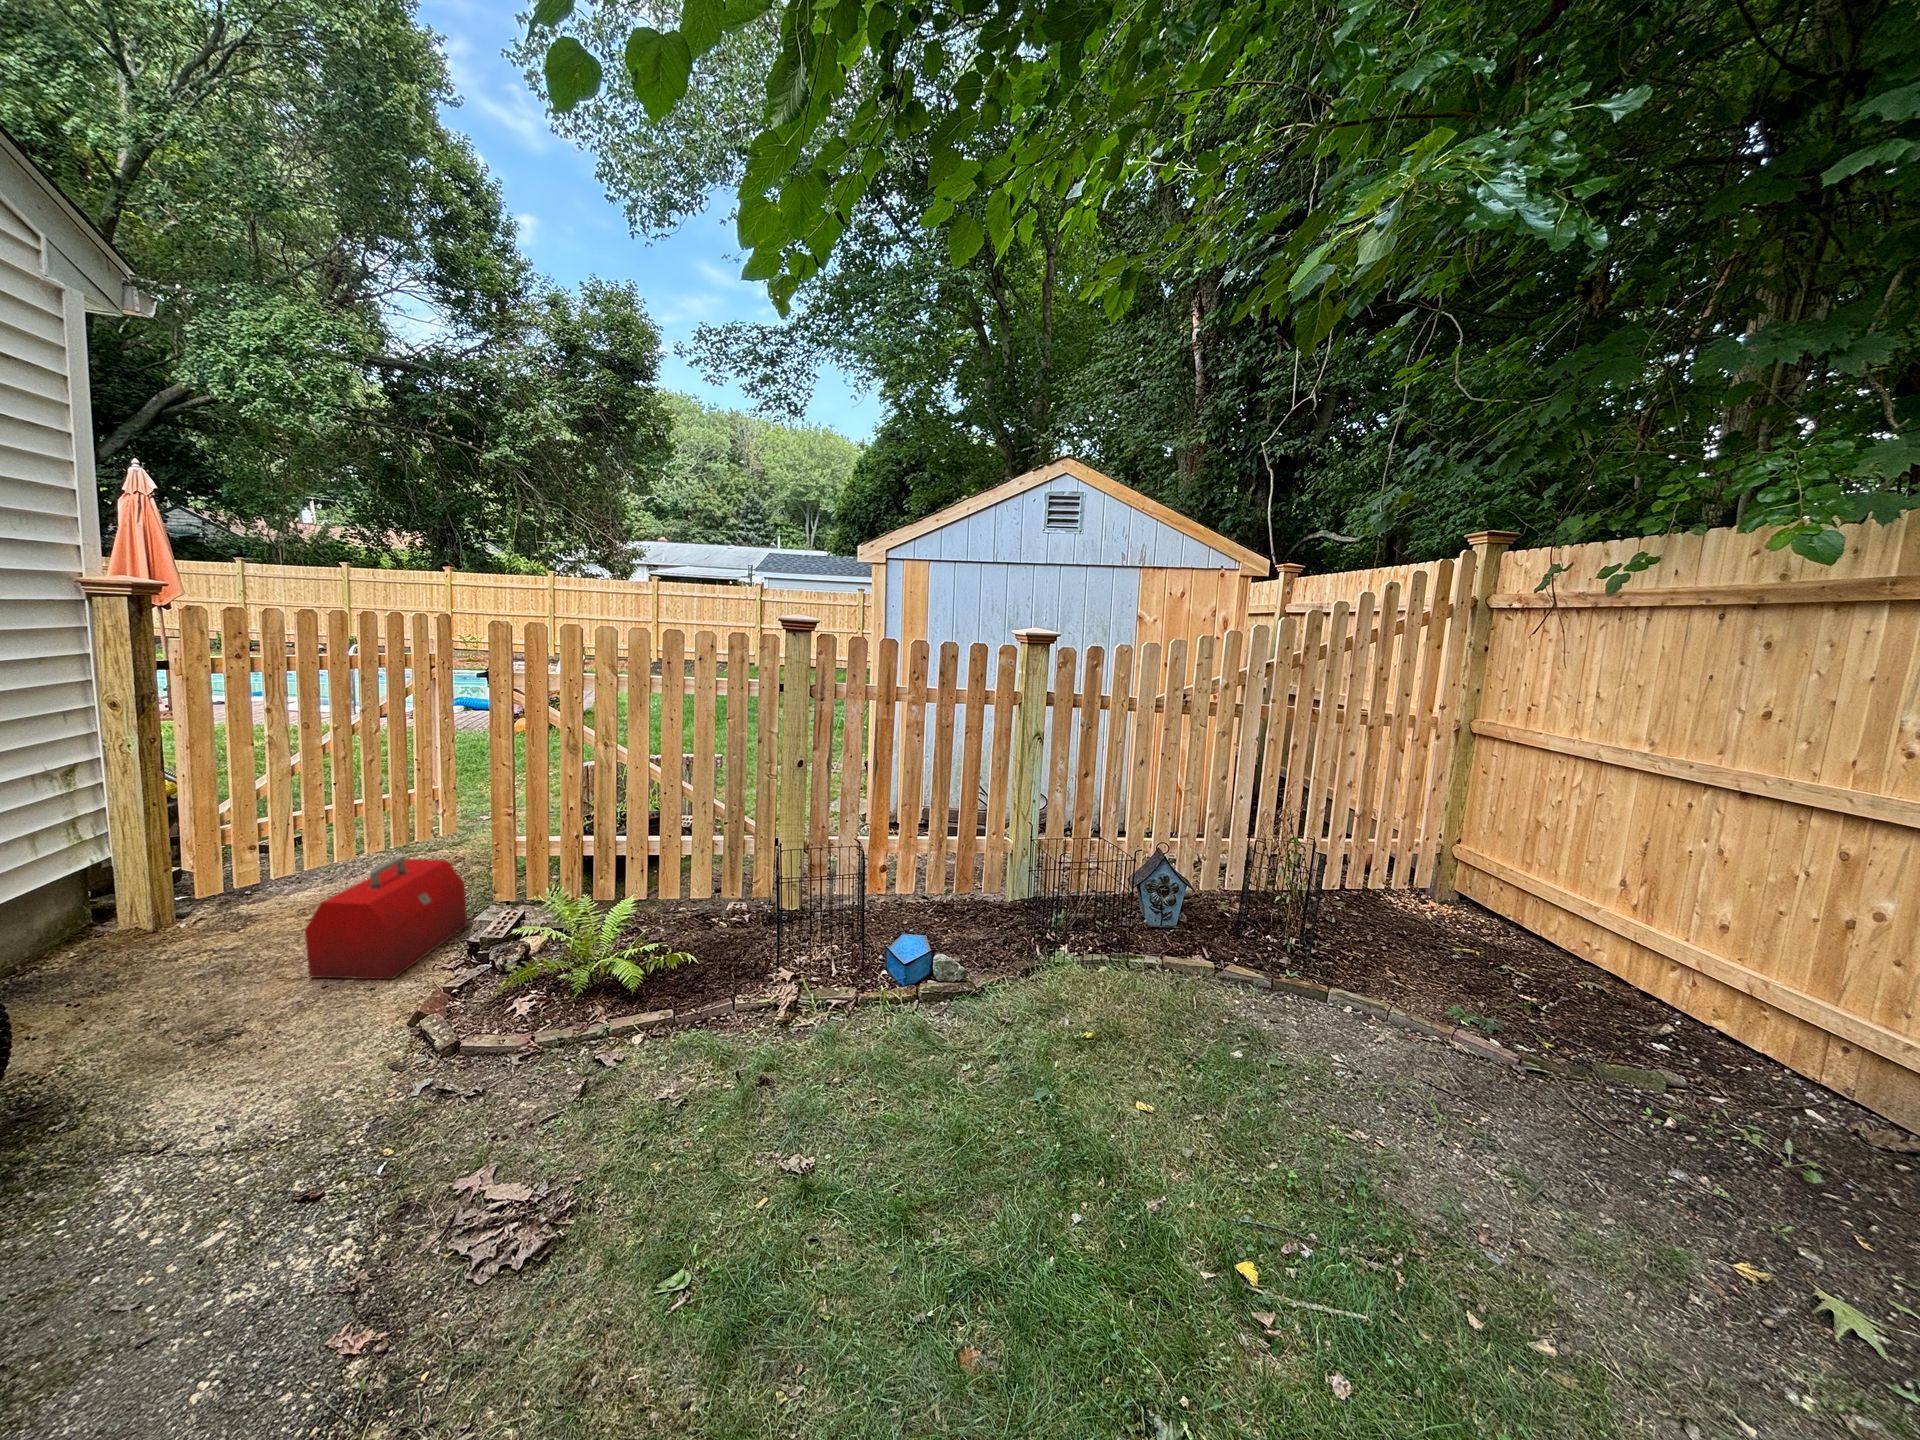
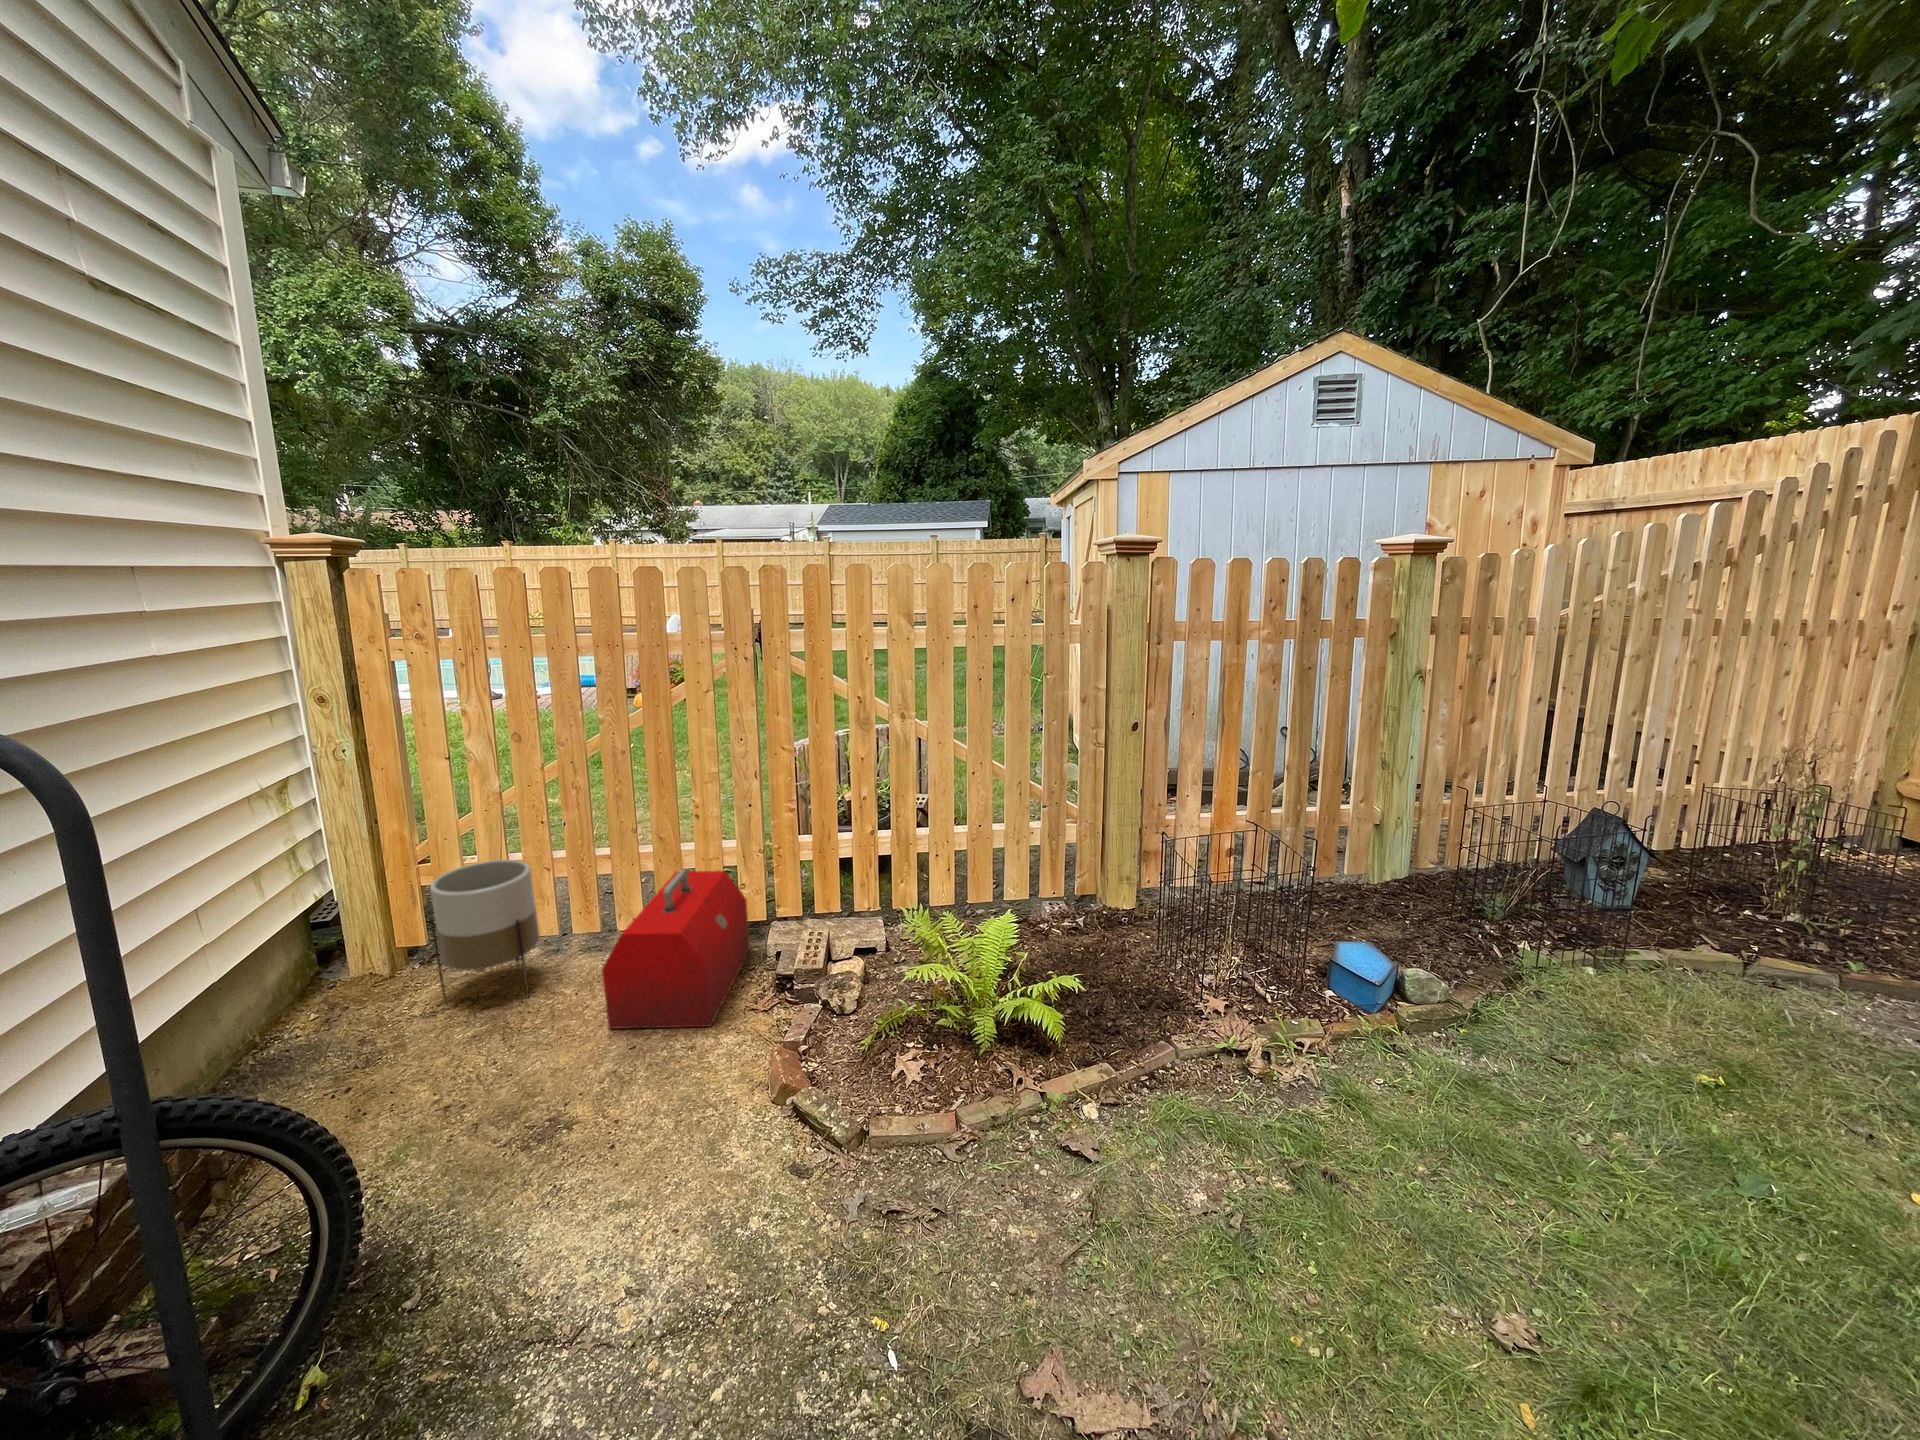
planter: none [179,842,282,954] -> present [430,860,540,1002]

